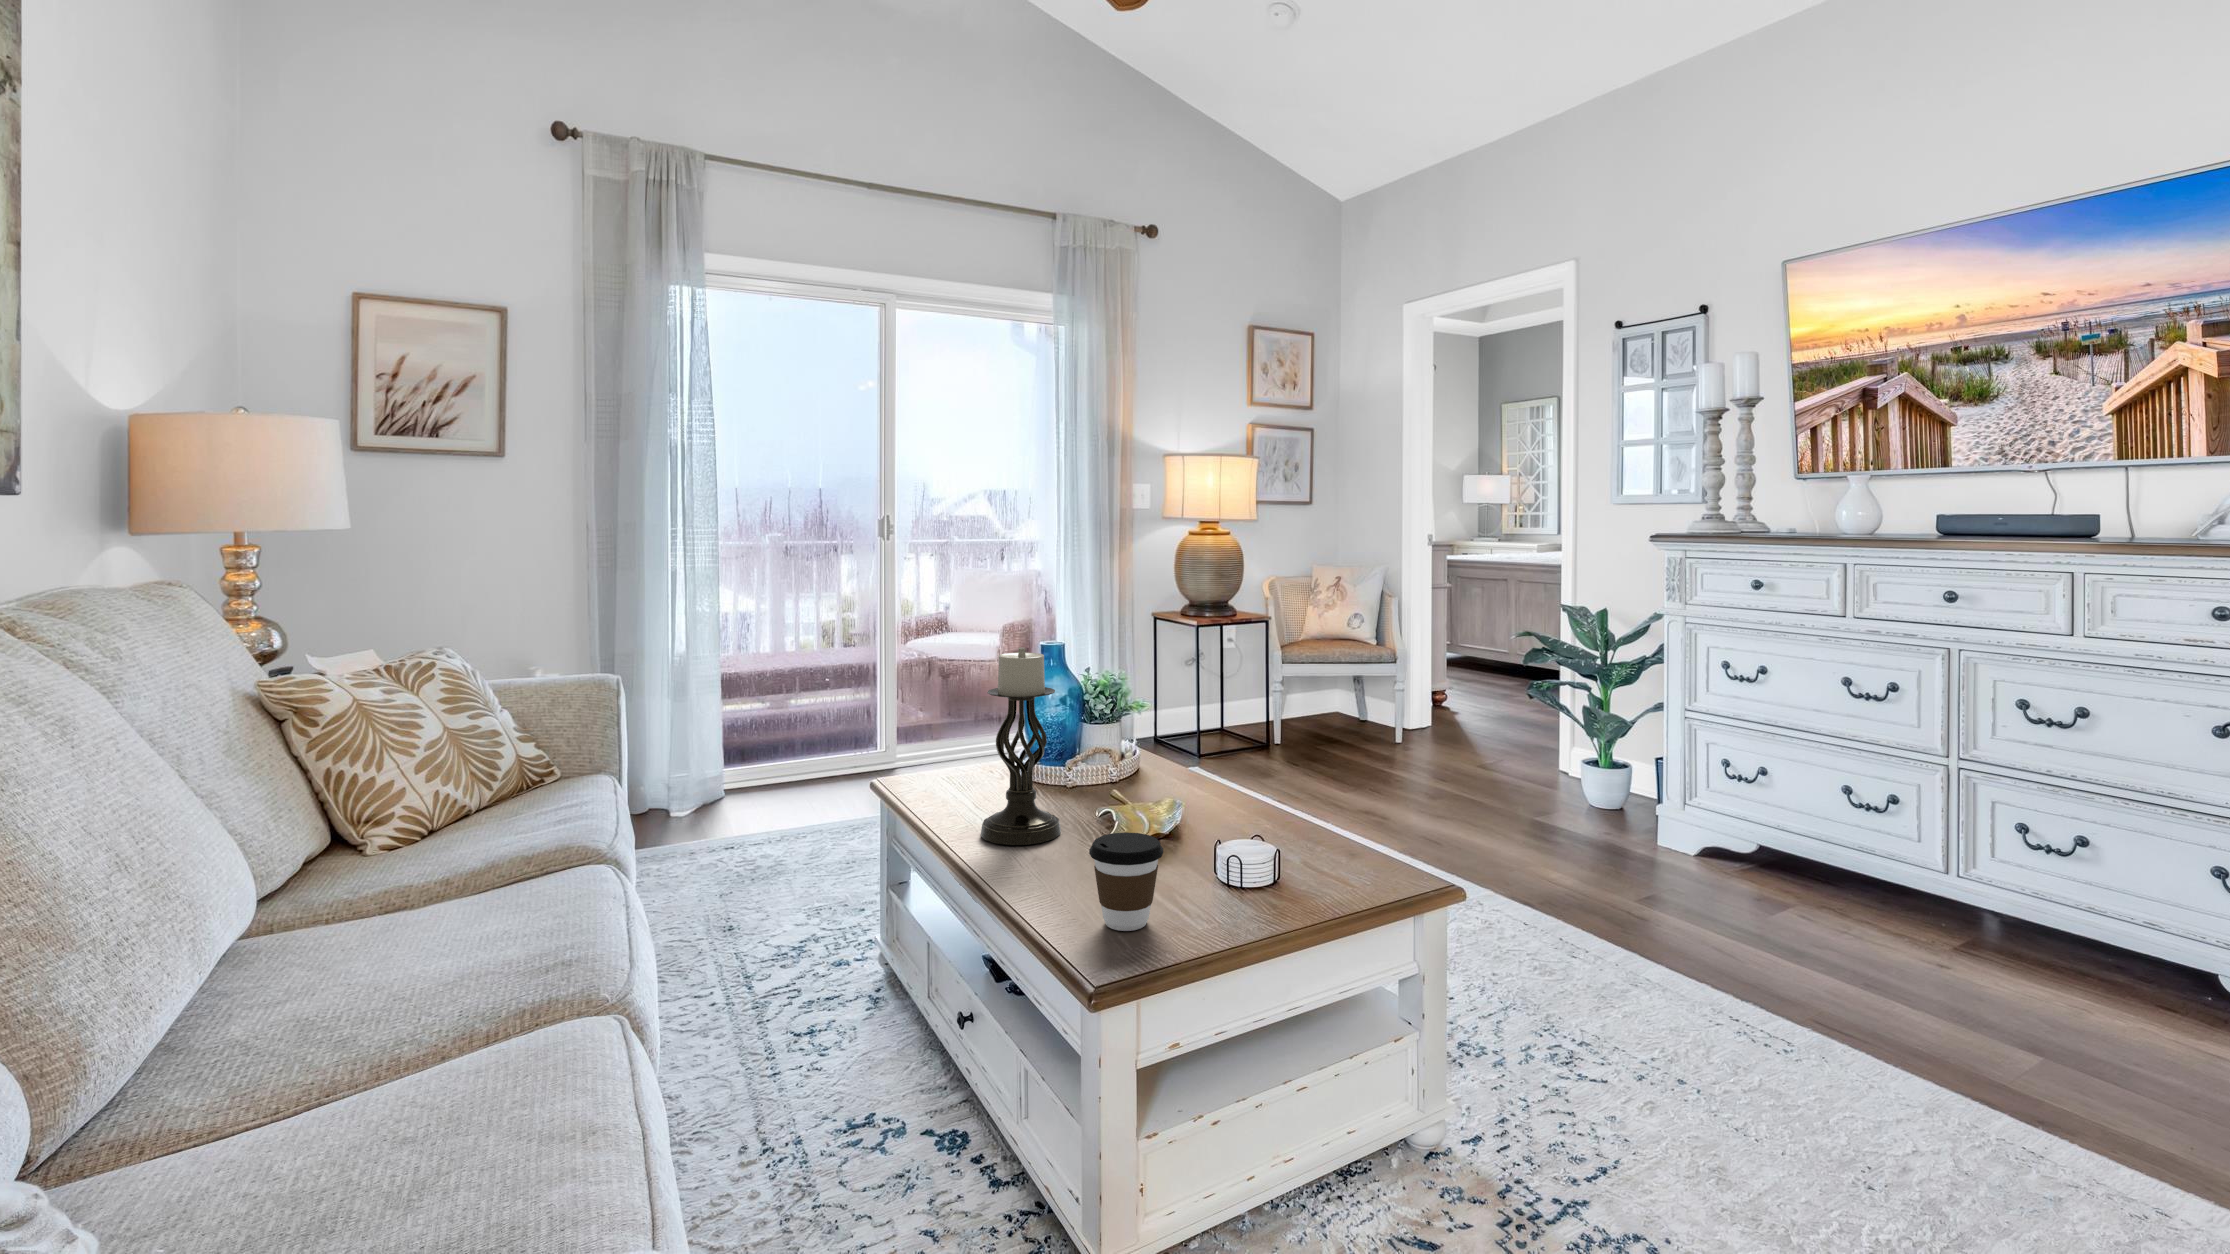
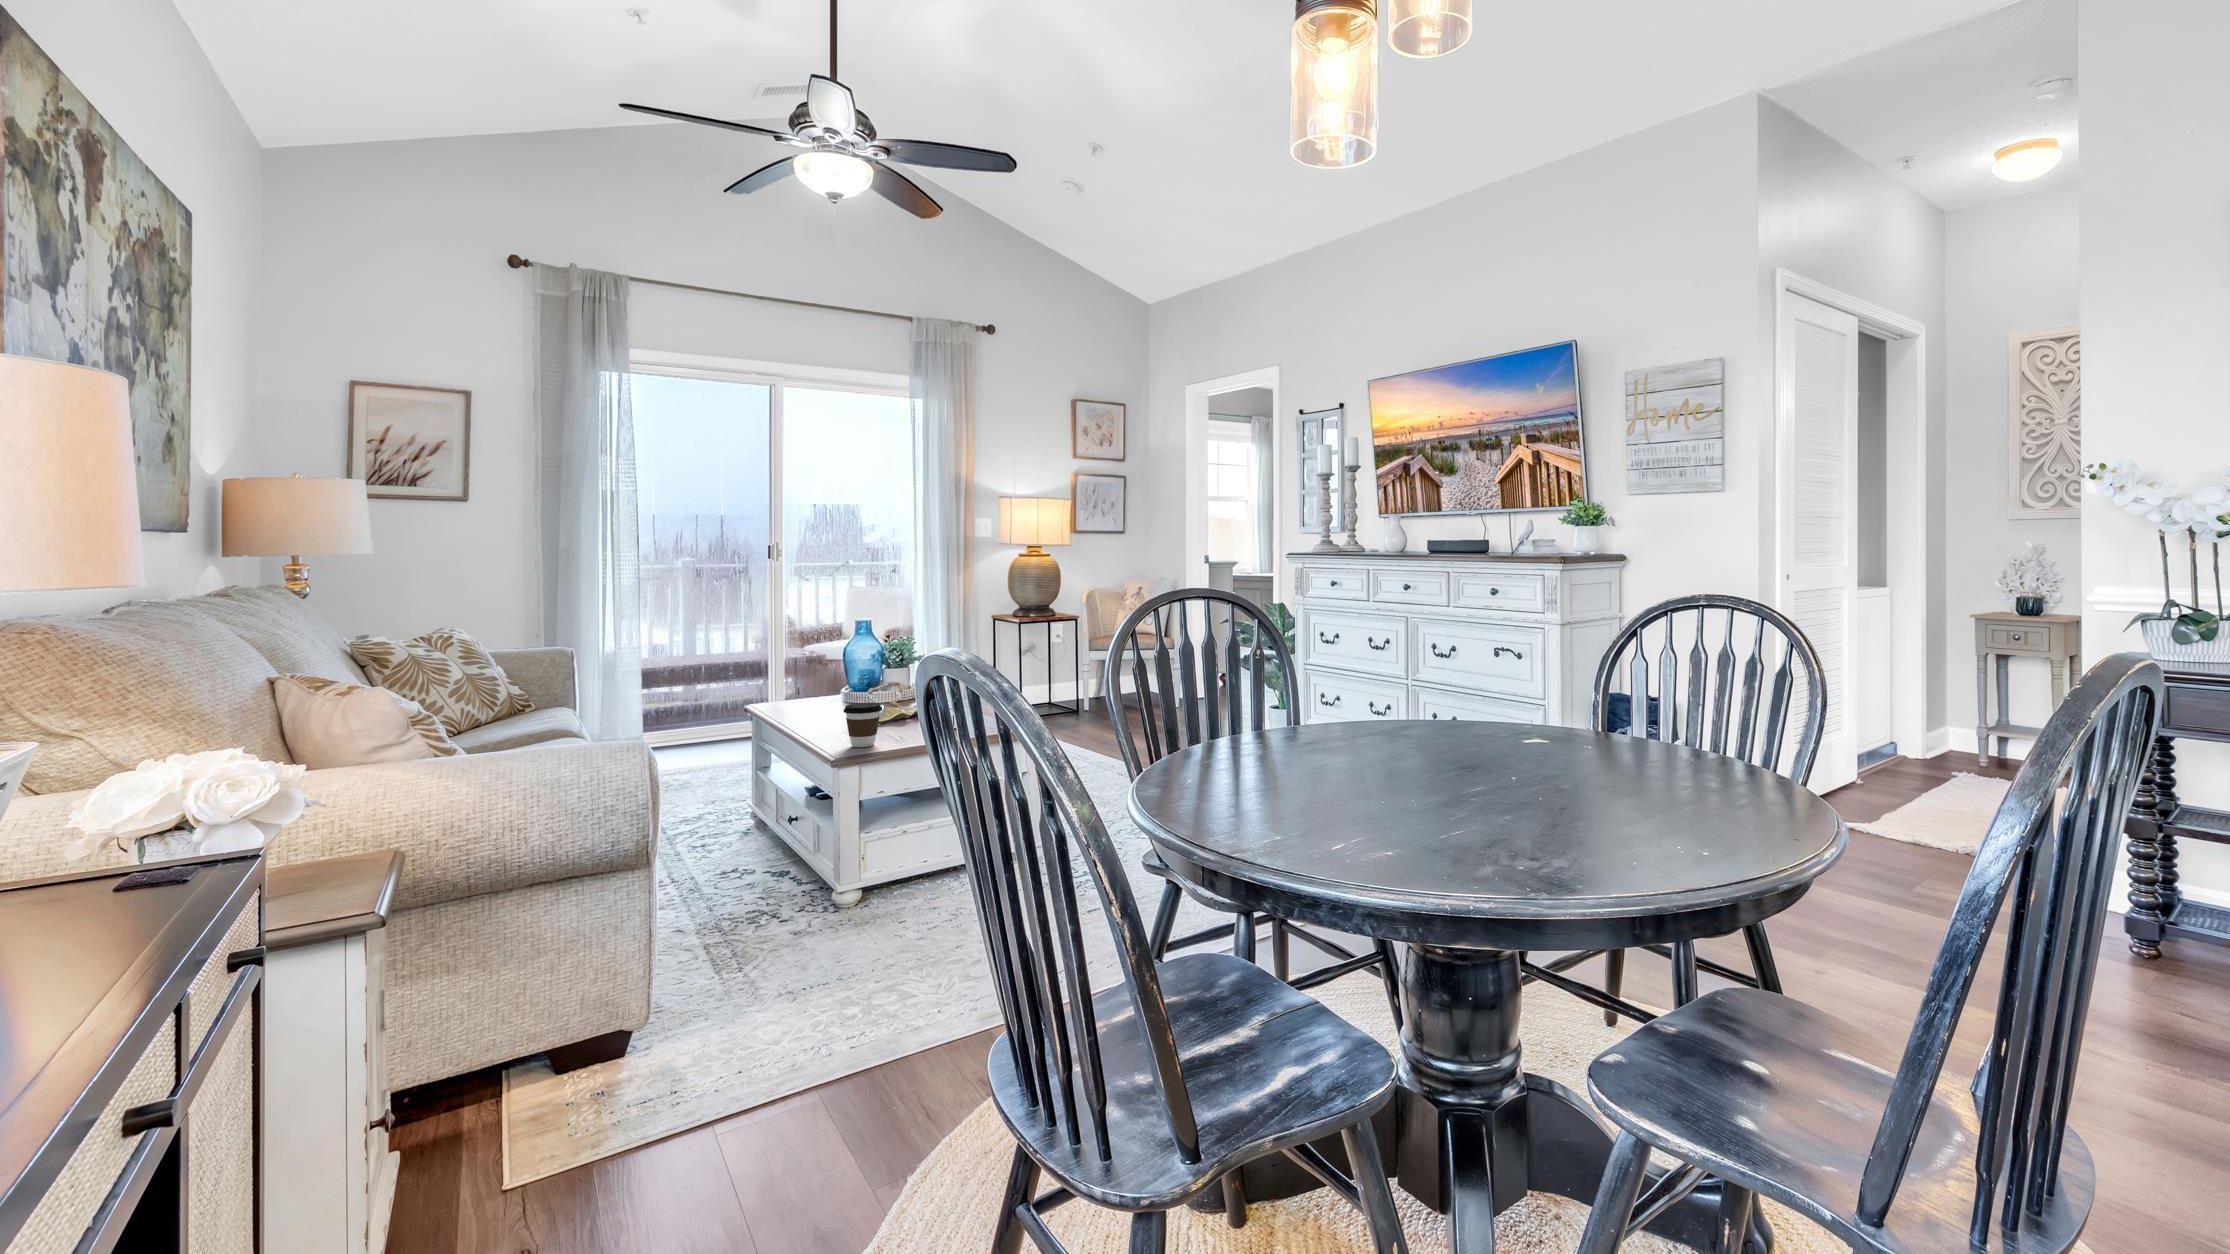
candle holder: present [981,648,1061,845] -> none [802,618,850,725]

